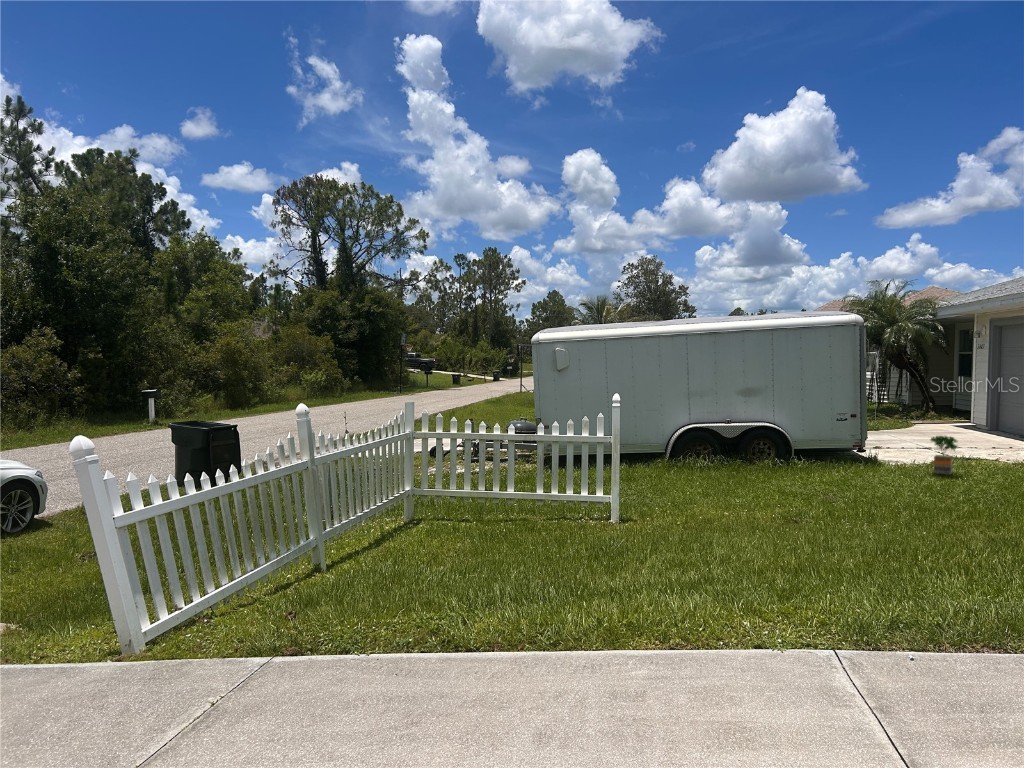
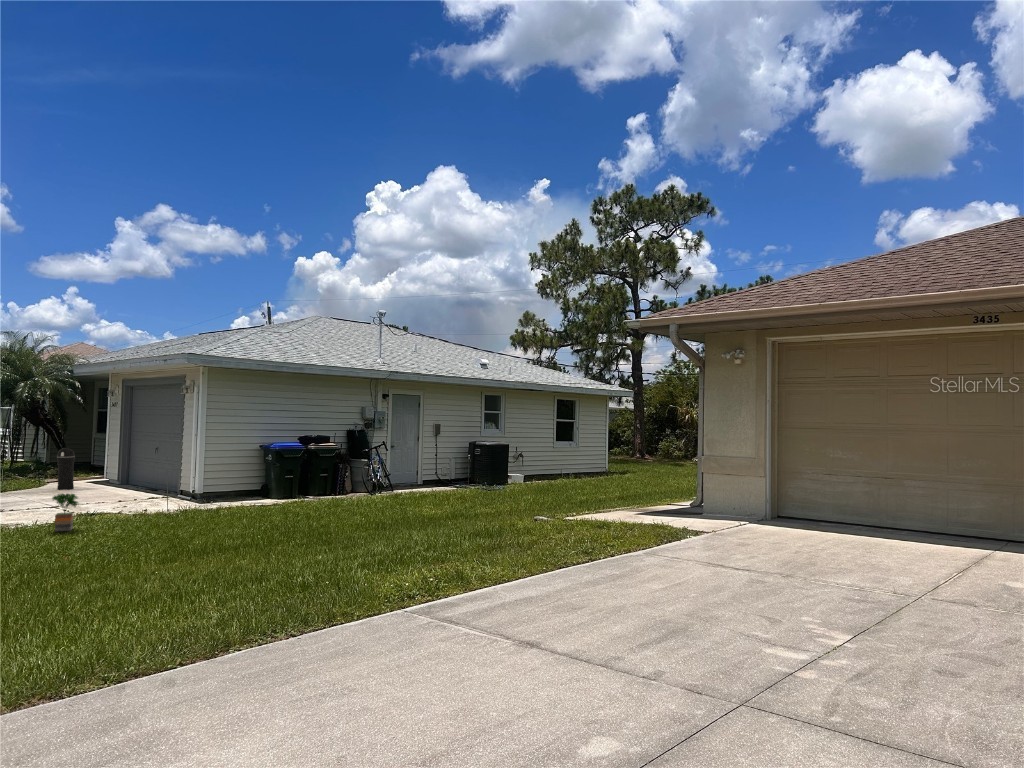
trash can: none [923,390,942,431] -> present [57,448,75,490]

